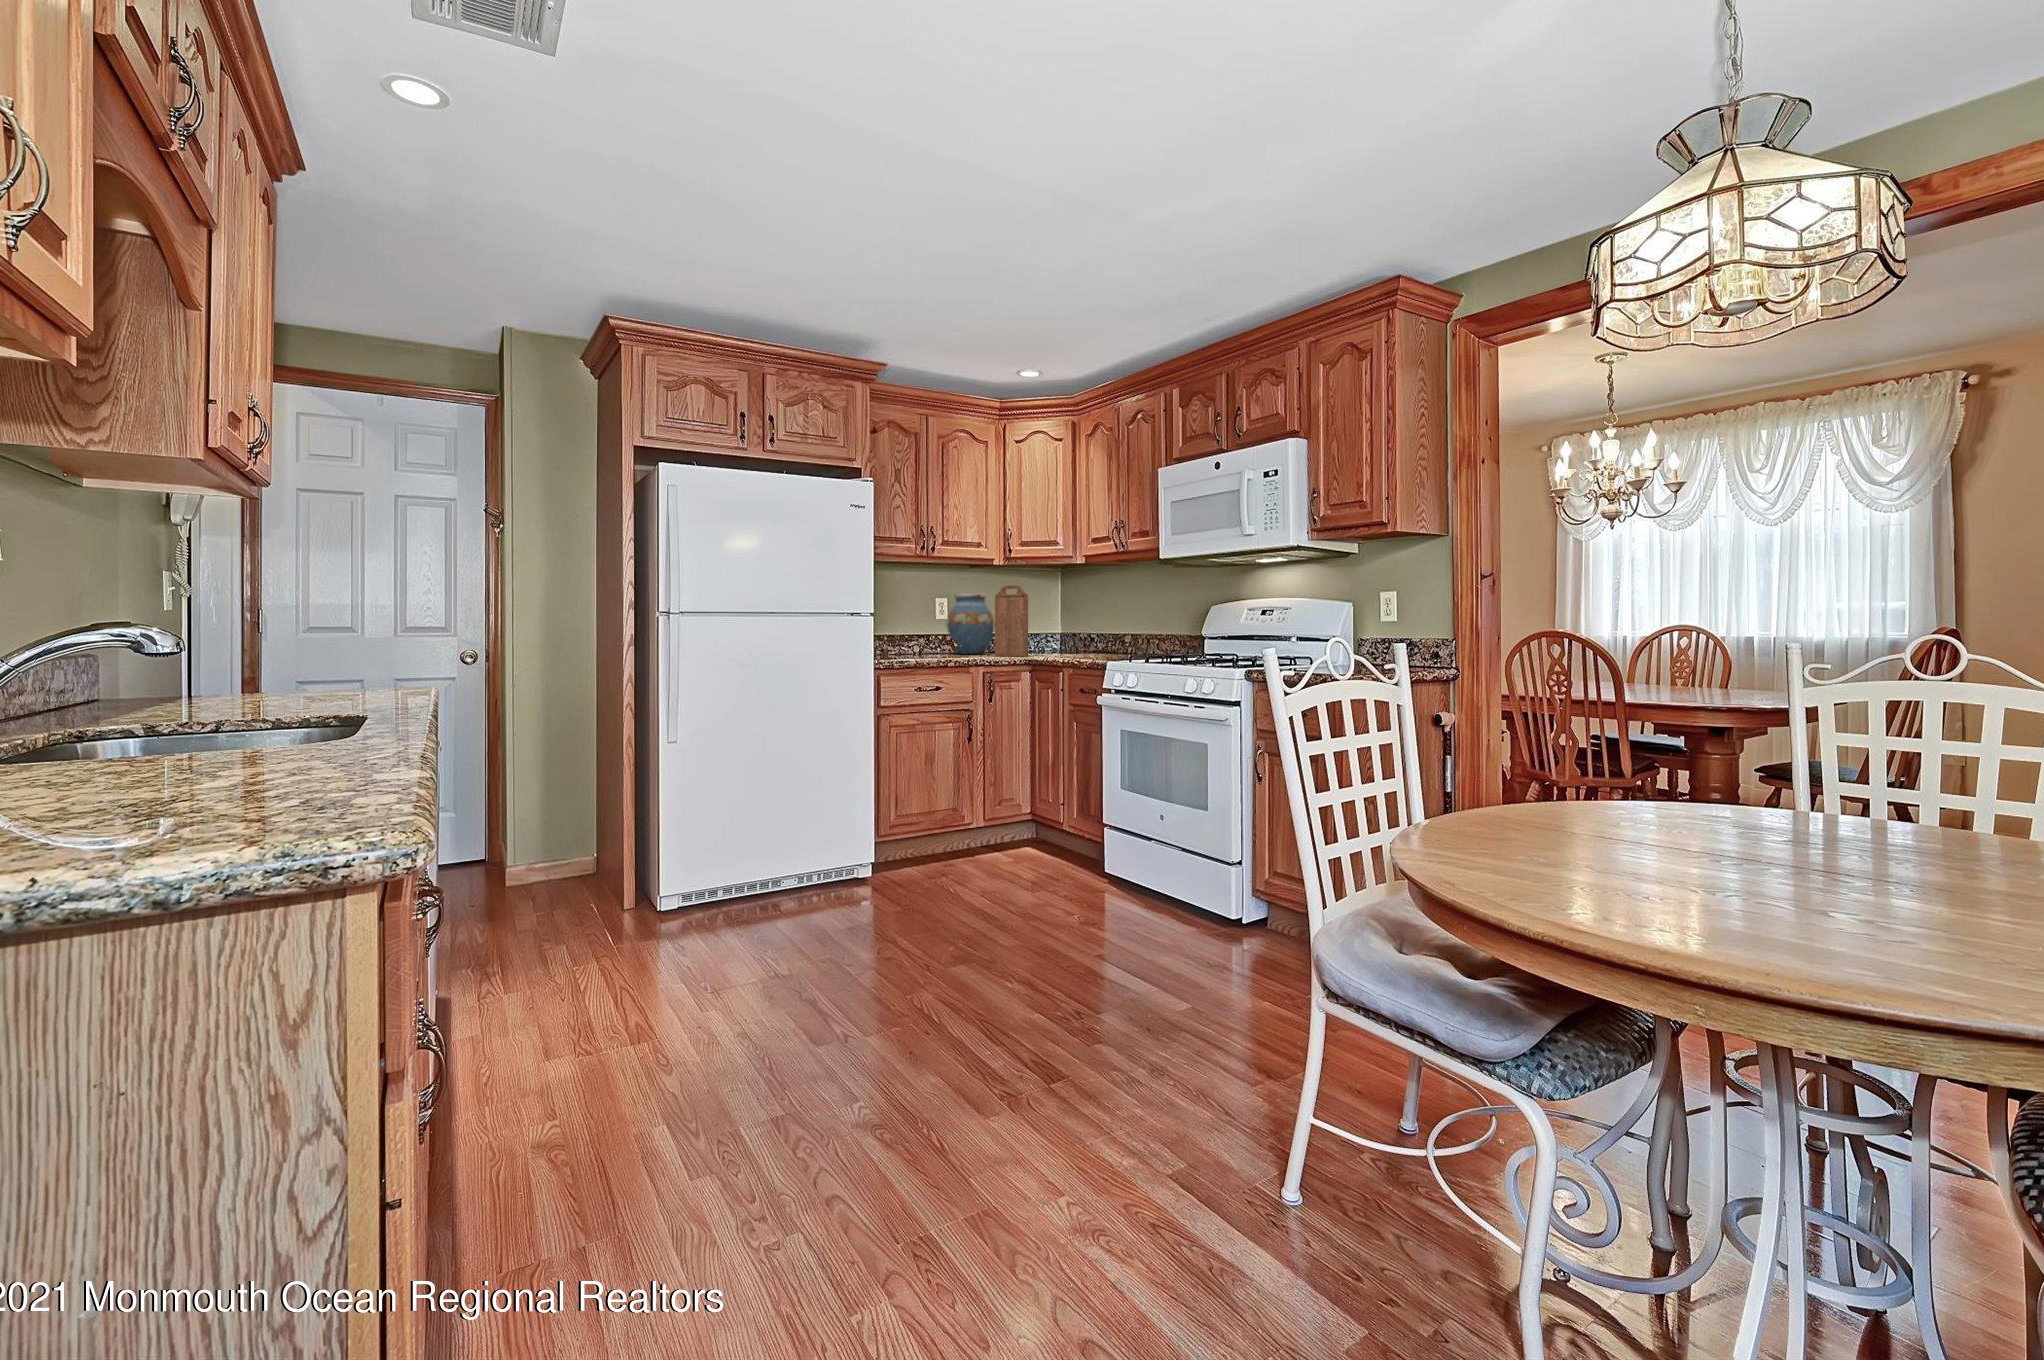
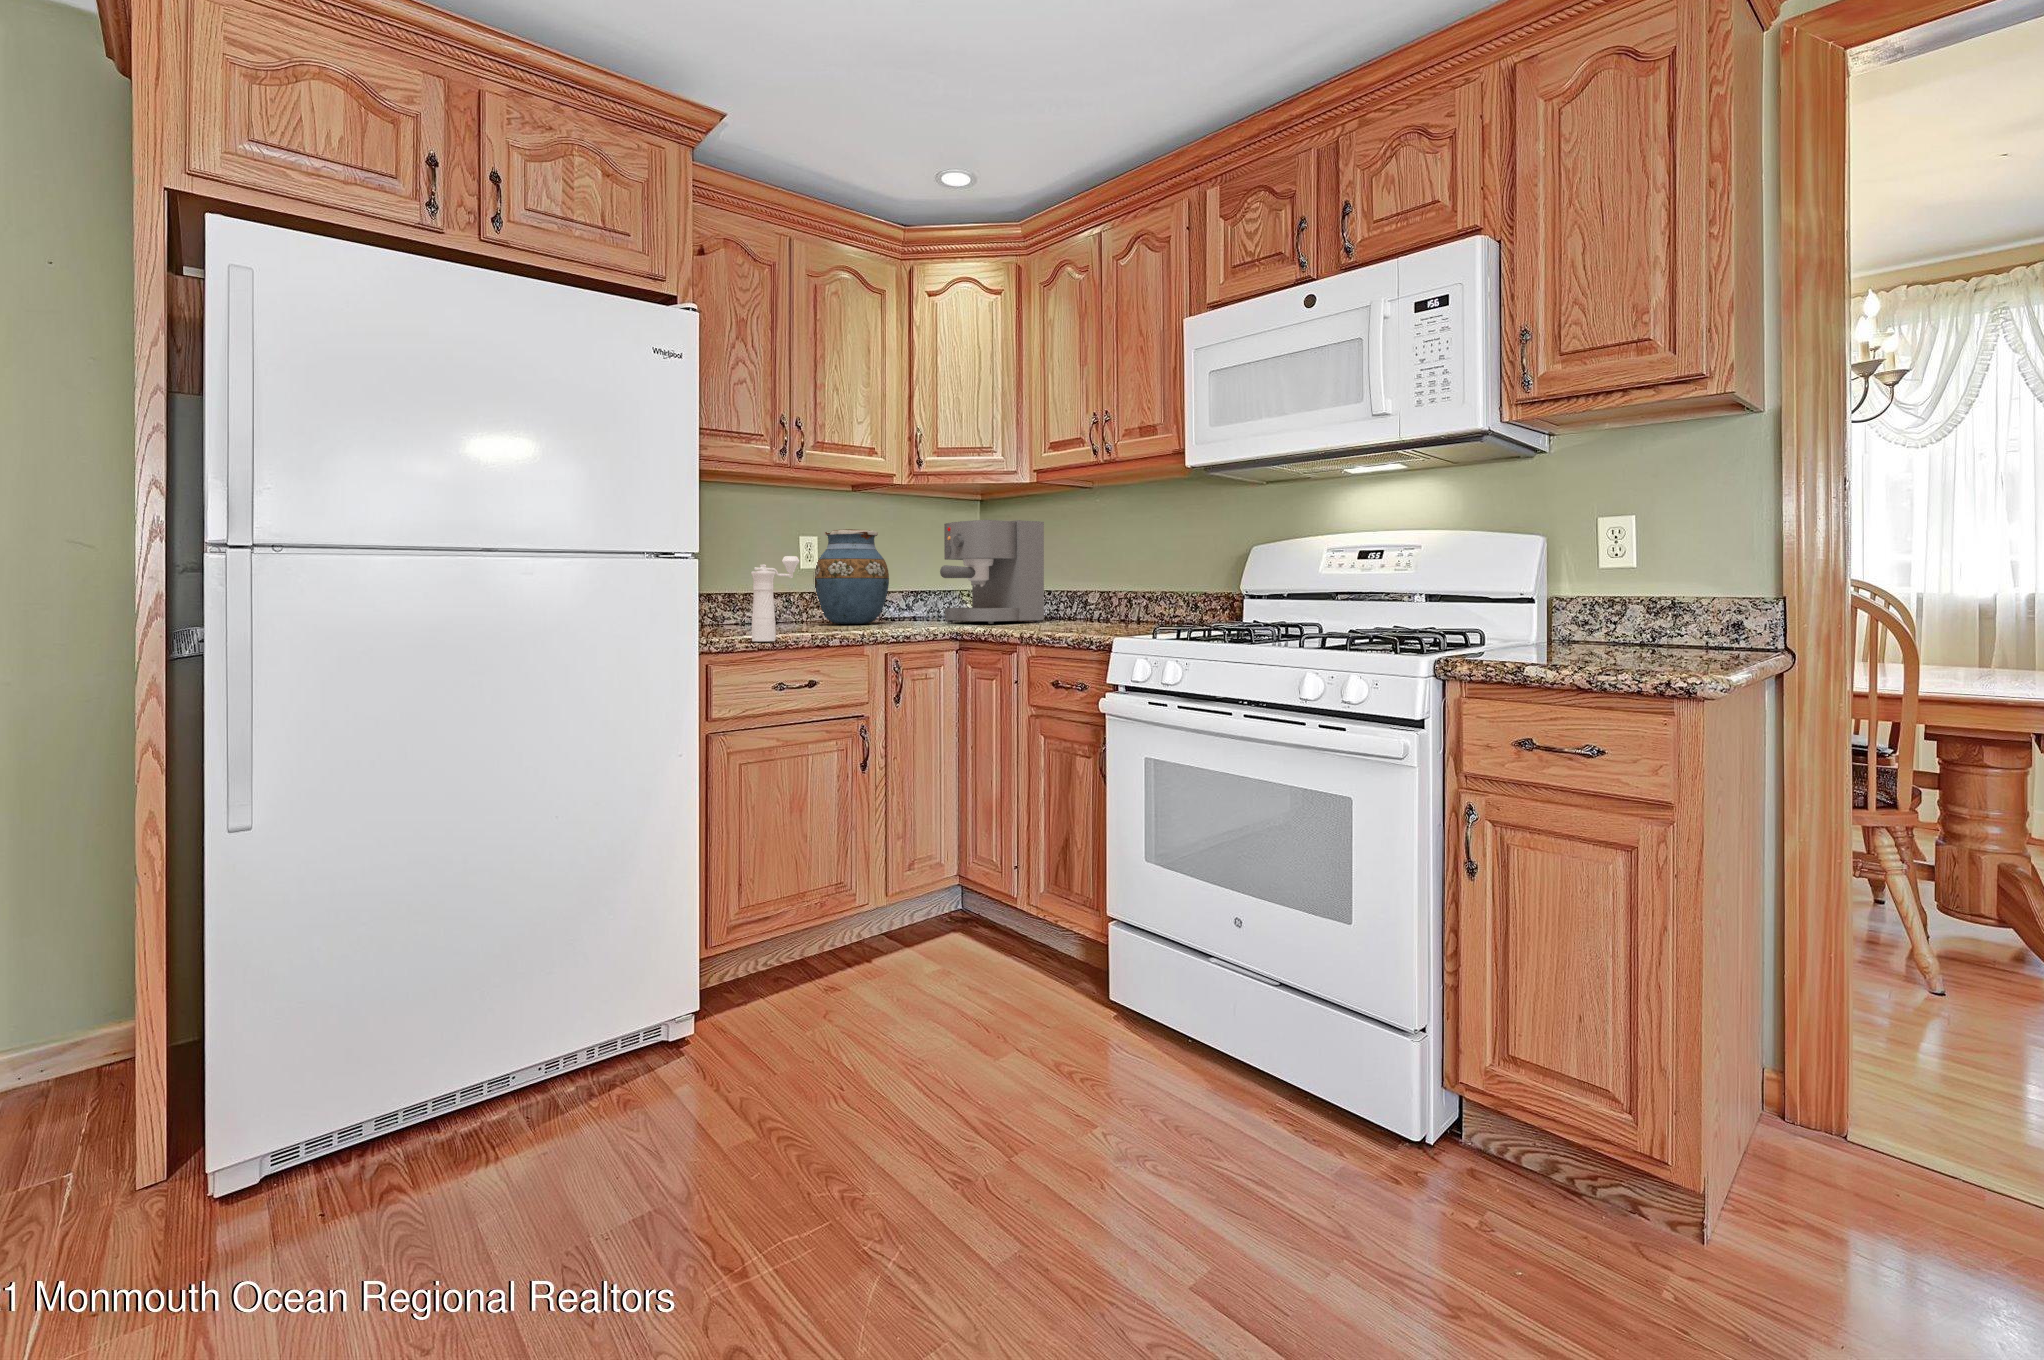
cutting board: present [995,585,1028,657] -> none [897,515,953,629]
coffee maker: none [1024,587,1095,654] -> present [940,520,1044,624]
pepper mill: none [901,612,930,662] -> present [751,556,799,641]

